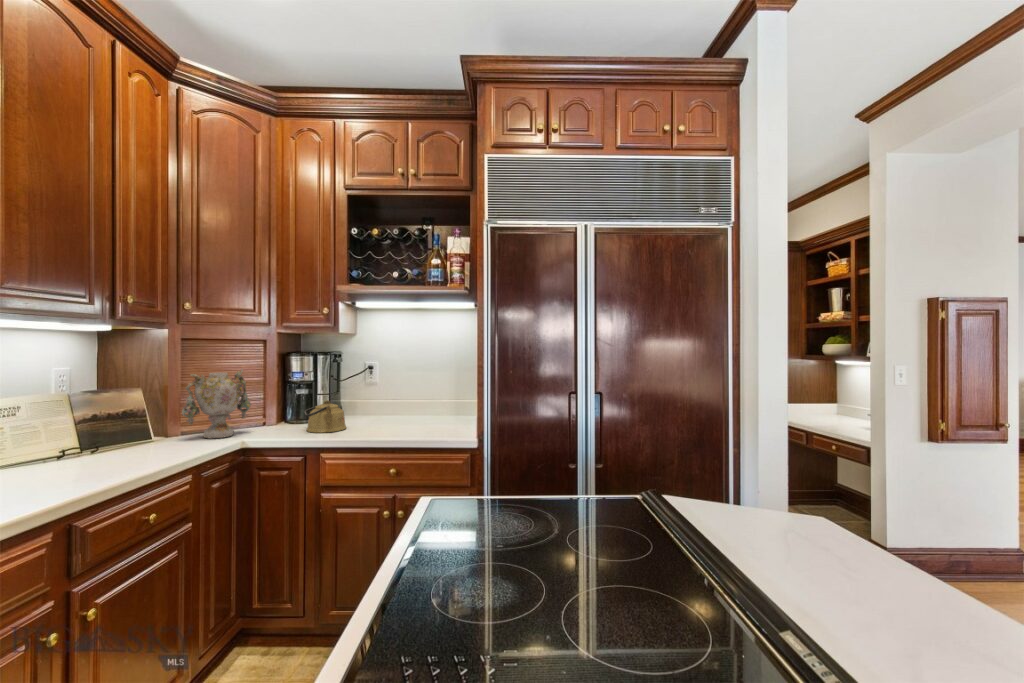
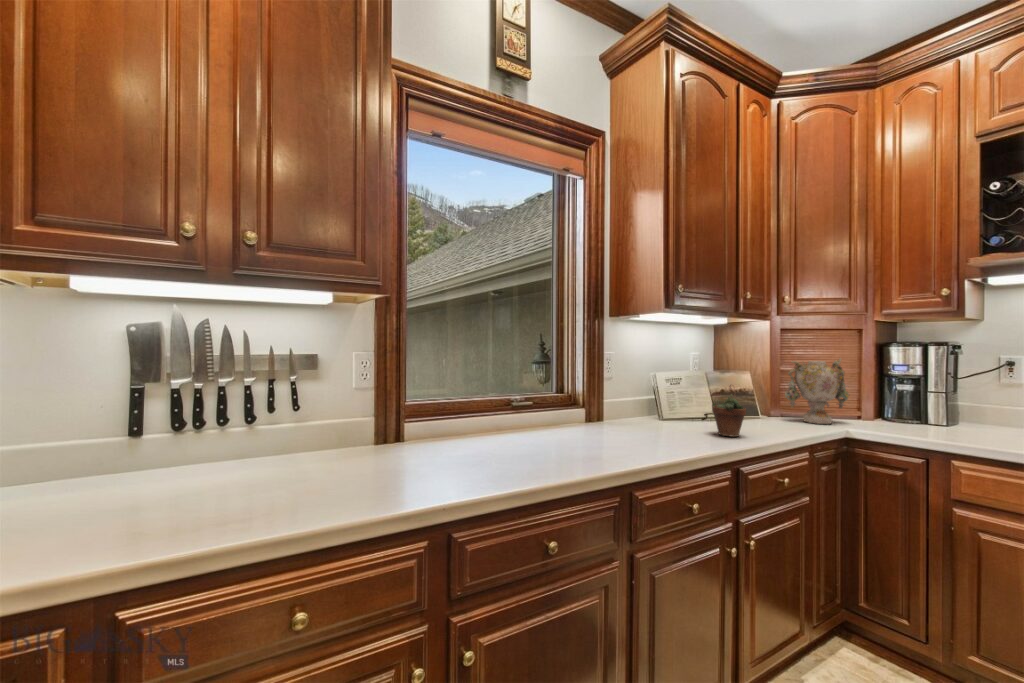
kettle: present [305,400,346,433] -> none [915,400,982,439]
succulent plant: none [44,413,101,483] -> present [712,385,746,437]

